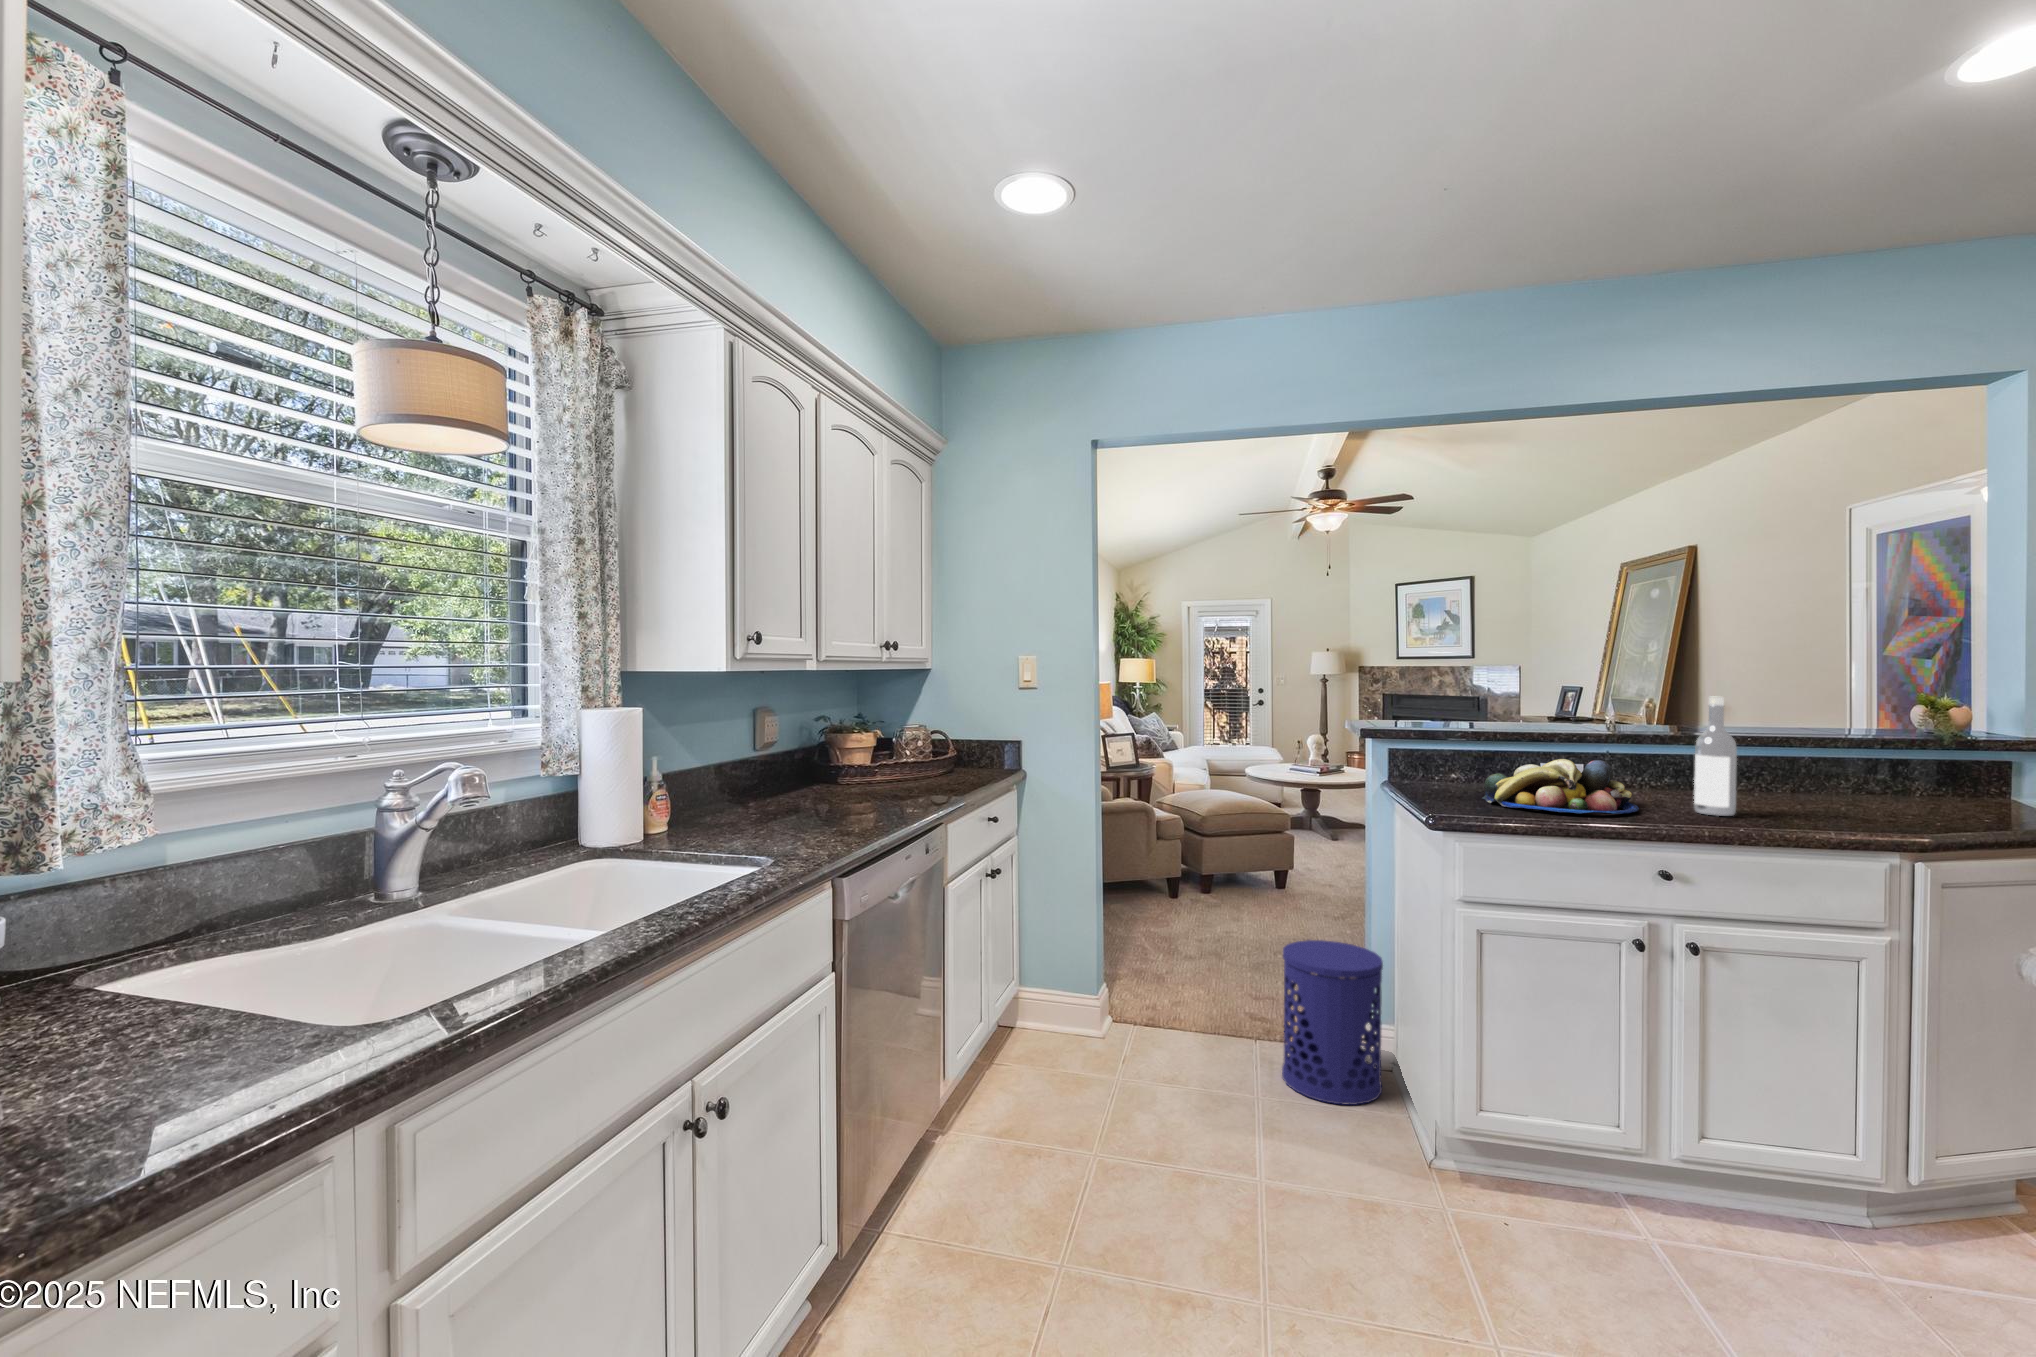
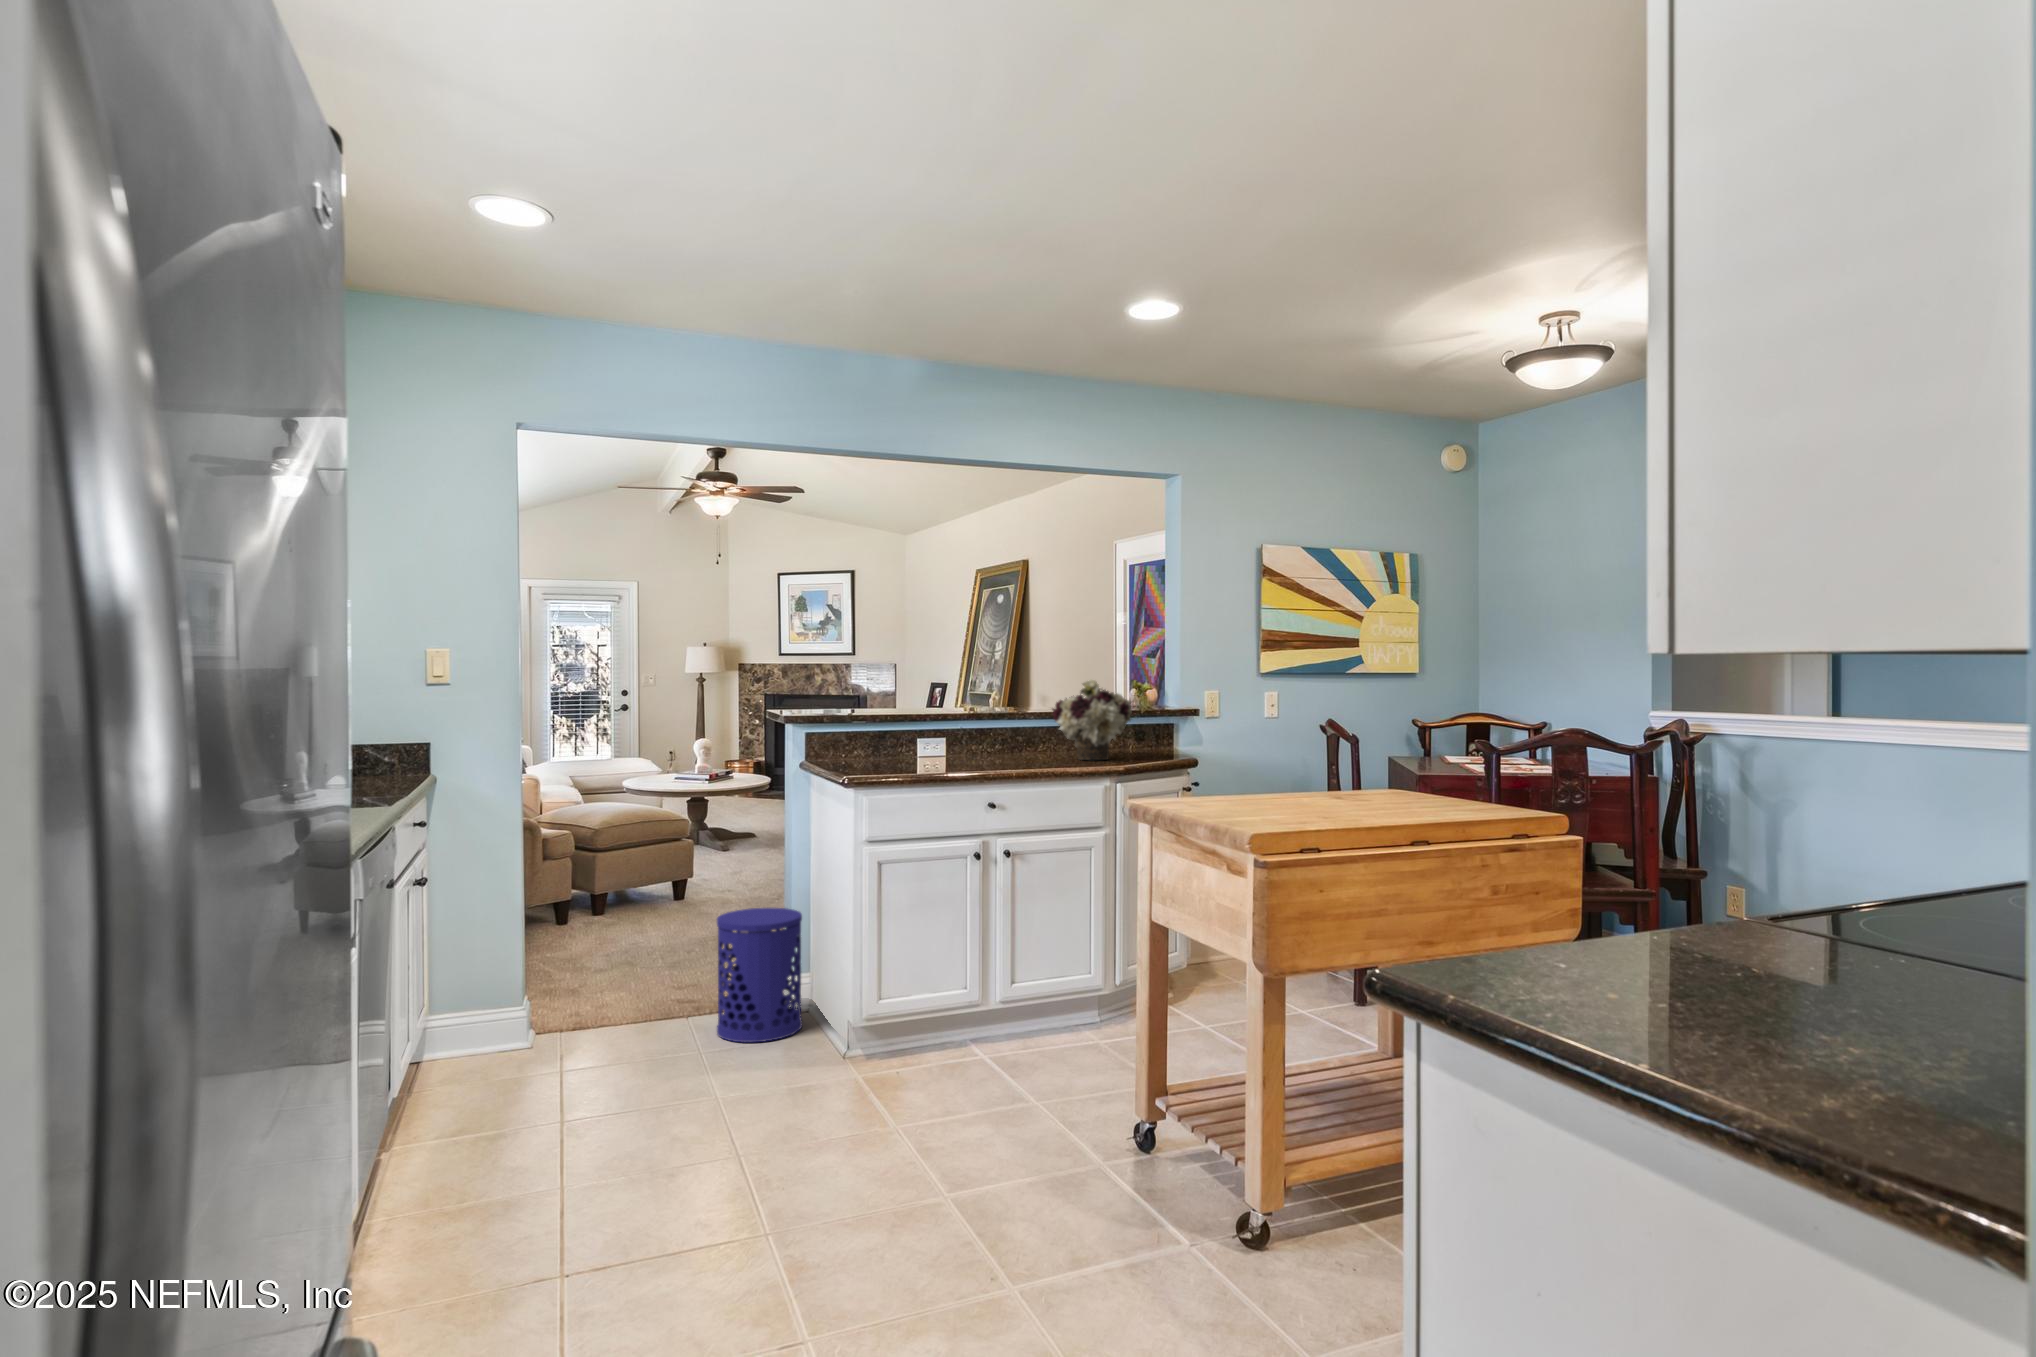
flower arrangement: none [1766,693,1936,818] -> present [1052,680,1132,760]
wine bottle: present [1694,697,1737,816] -> none [1010,682,1033,765]
fruit bowl: present [1483,759,1639,814] -> none [876,731,978,769]

